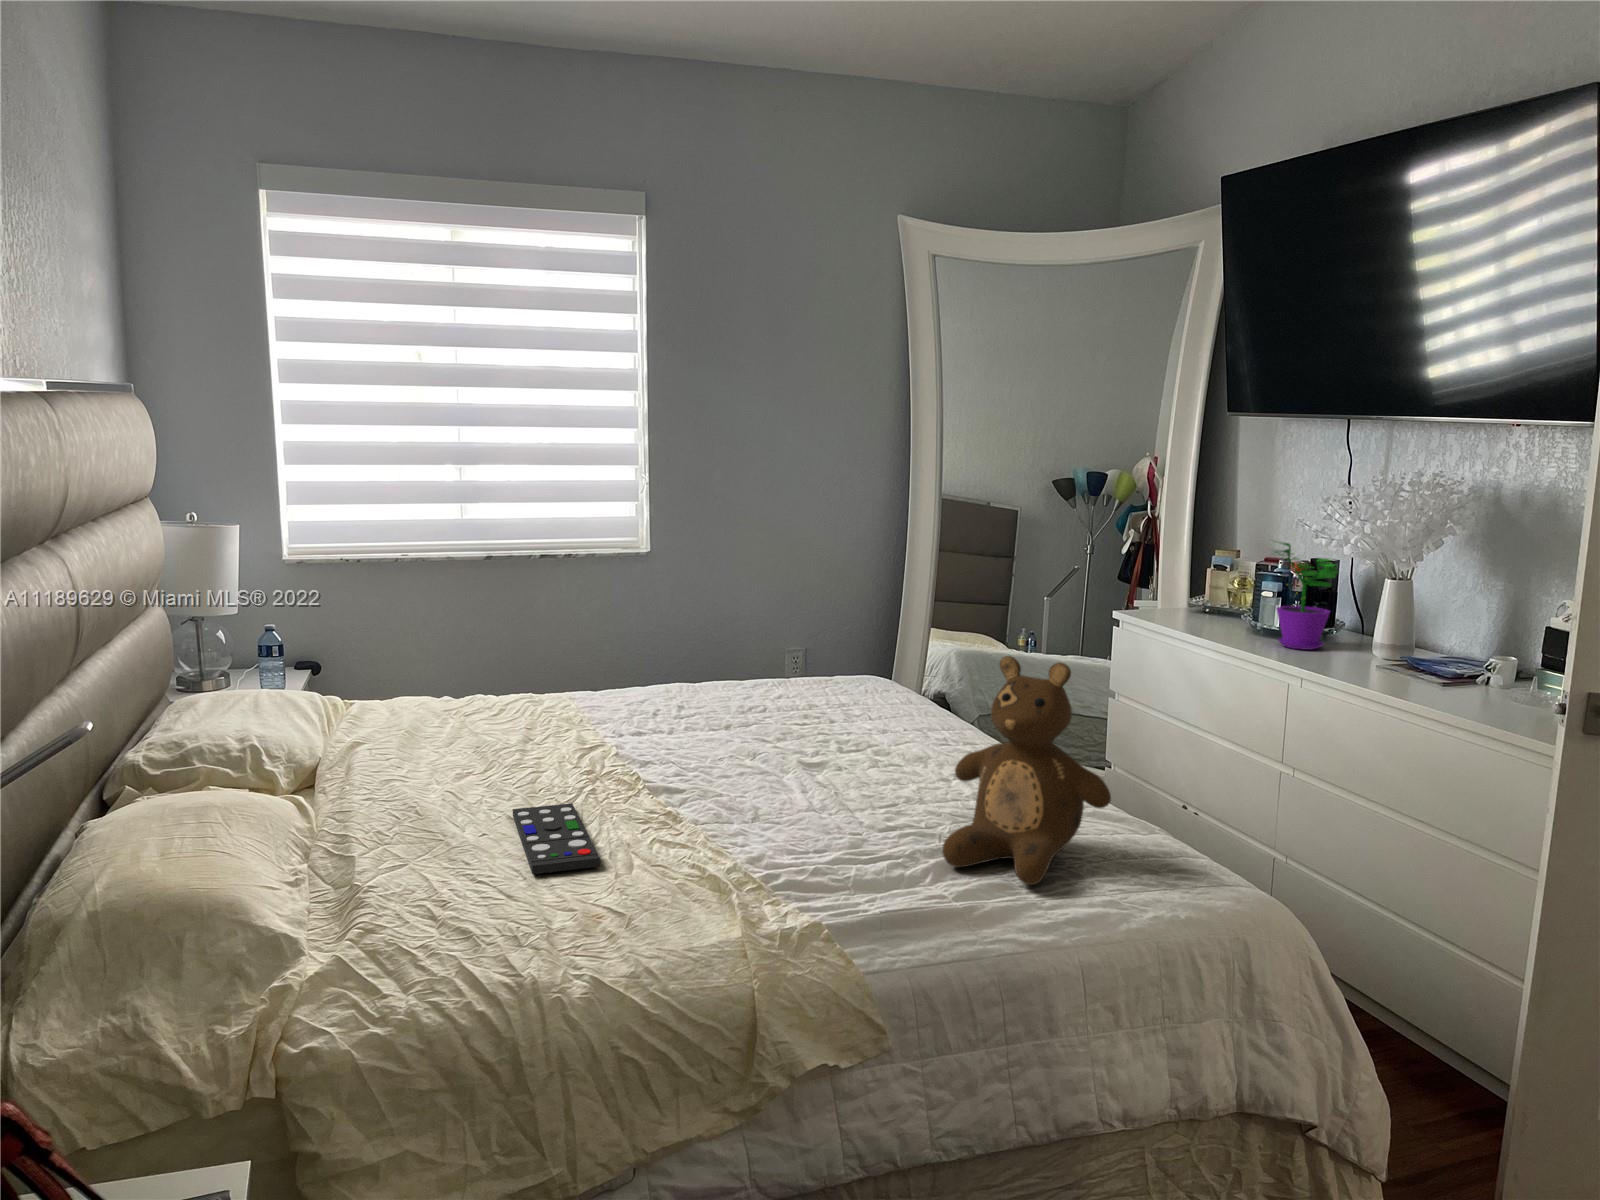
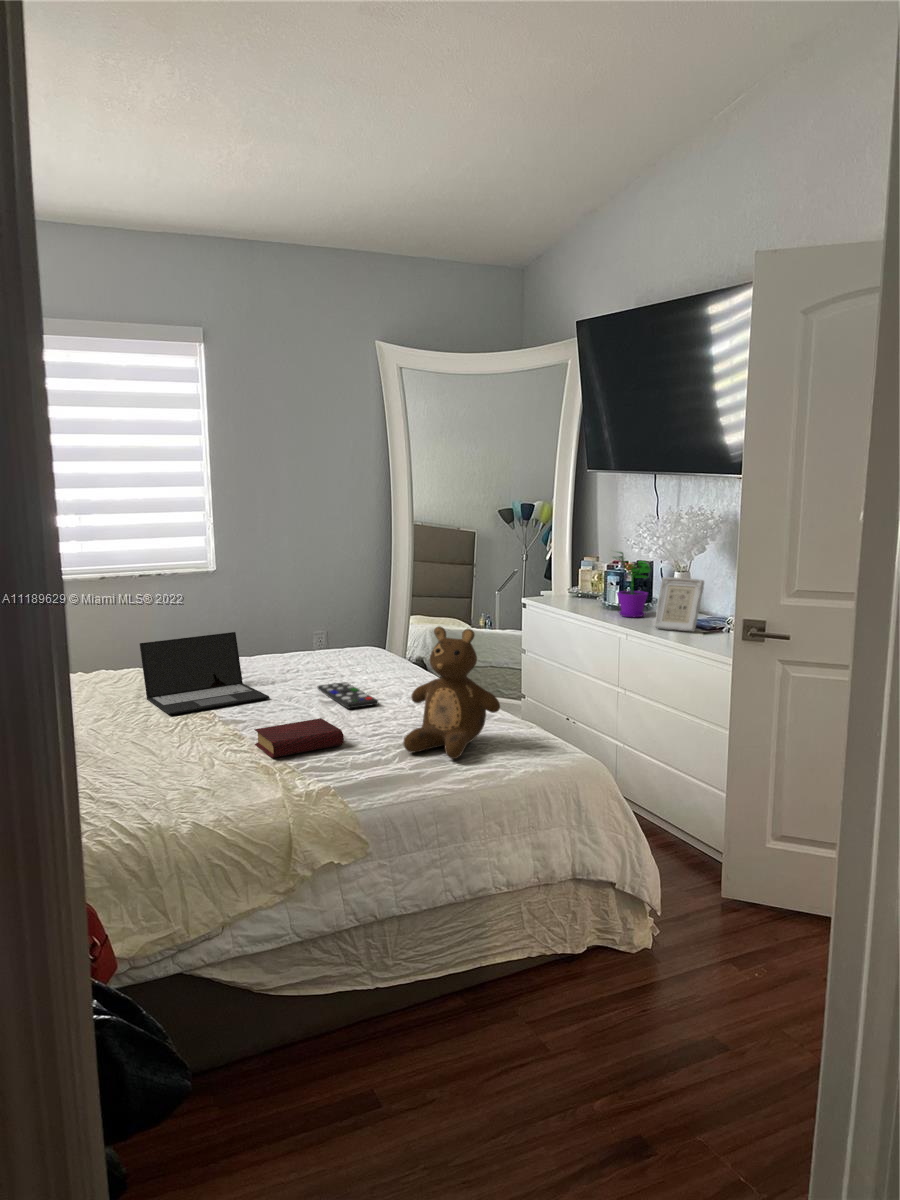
picture frame: none [1348,586,1439,679] -> present [655,577,704,631]
laptop: none [531,646,722,772] -> present [140,632,269,715]
book: none [697,795,842,861] -> present [254,718,344,758]
remote control: present [513,803,600,874] -> present [318,682,378,709]

